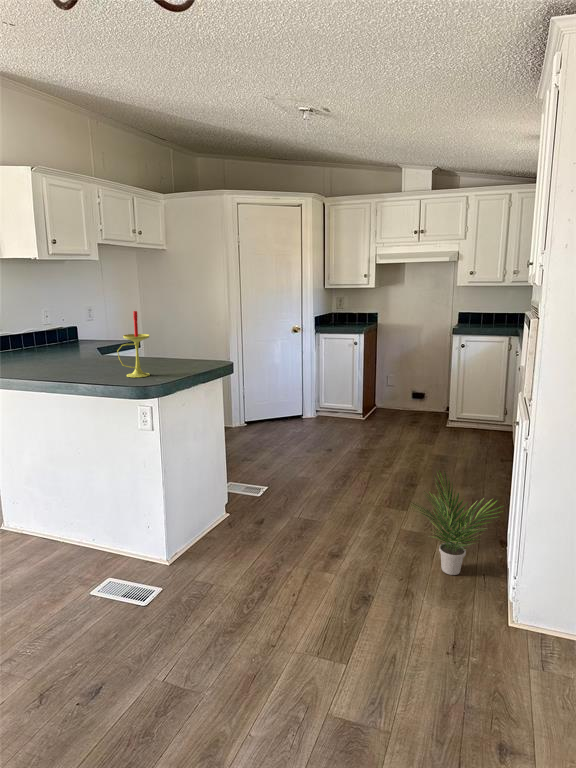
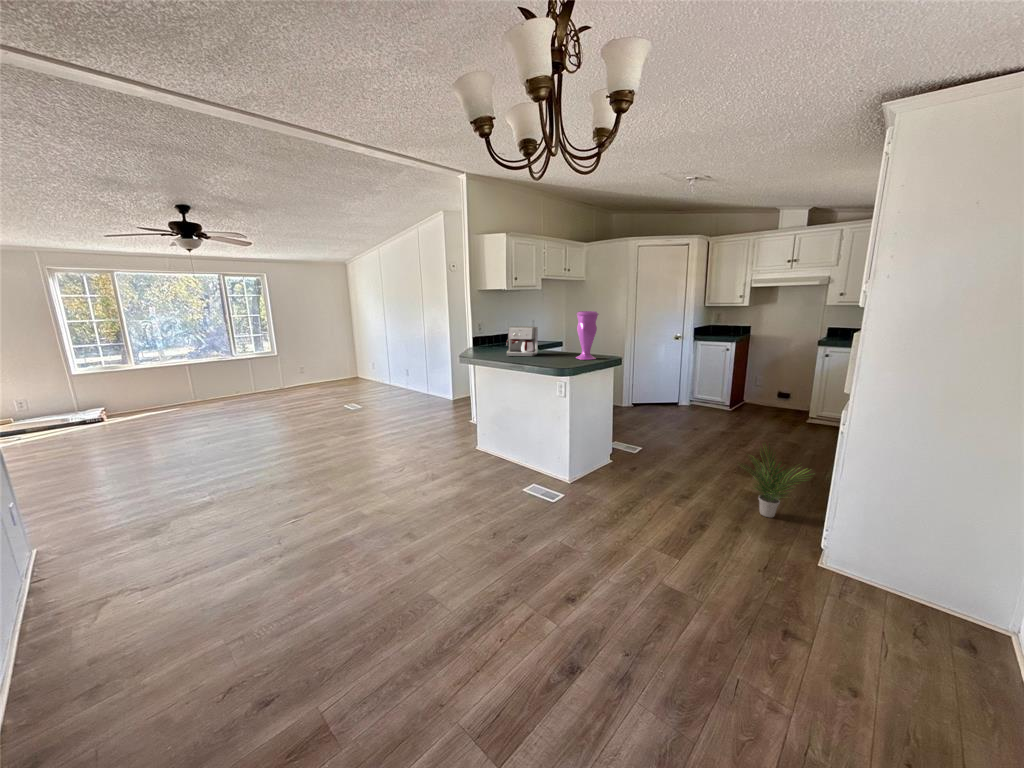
vase: none [158,290,197,367] -> present [576,311,599,360]
candle: present [117,311,150,378] -> none [549,324,569,364]
coffee maker: none [39,316,97,367] -> present [506,326,538,356]

